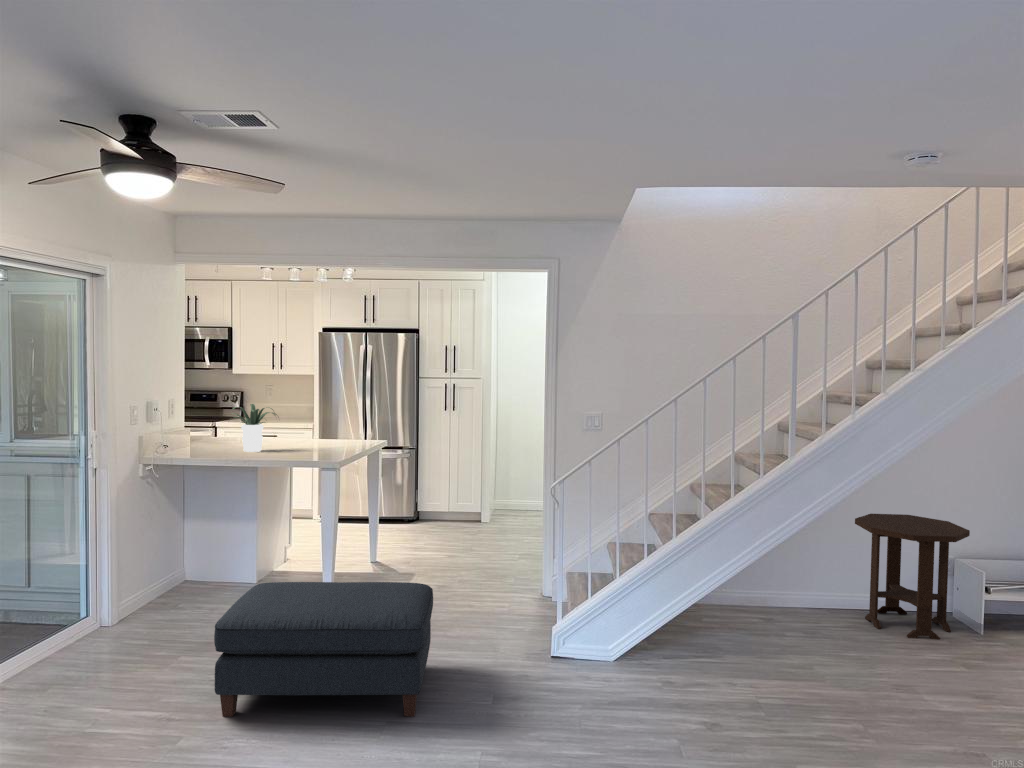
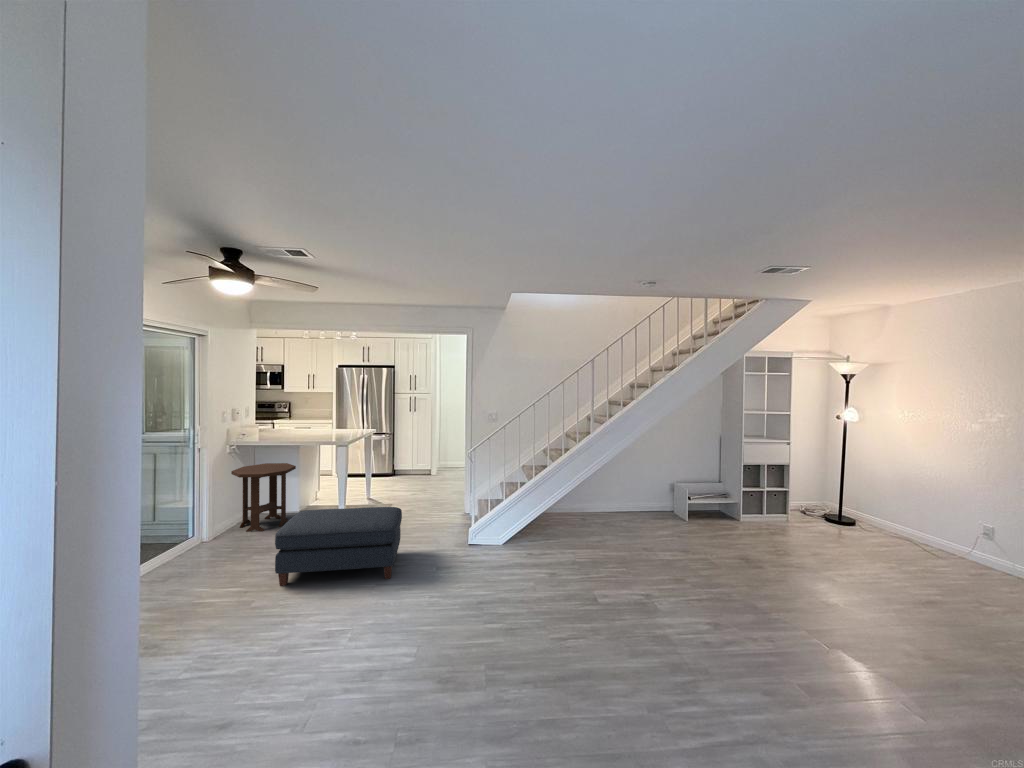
potted plant: present [233,404,277,452] -> none [278,410,313,438]
side table: present [855,514,970,639] -> present [231,463,296,532]

